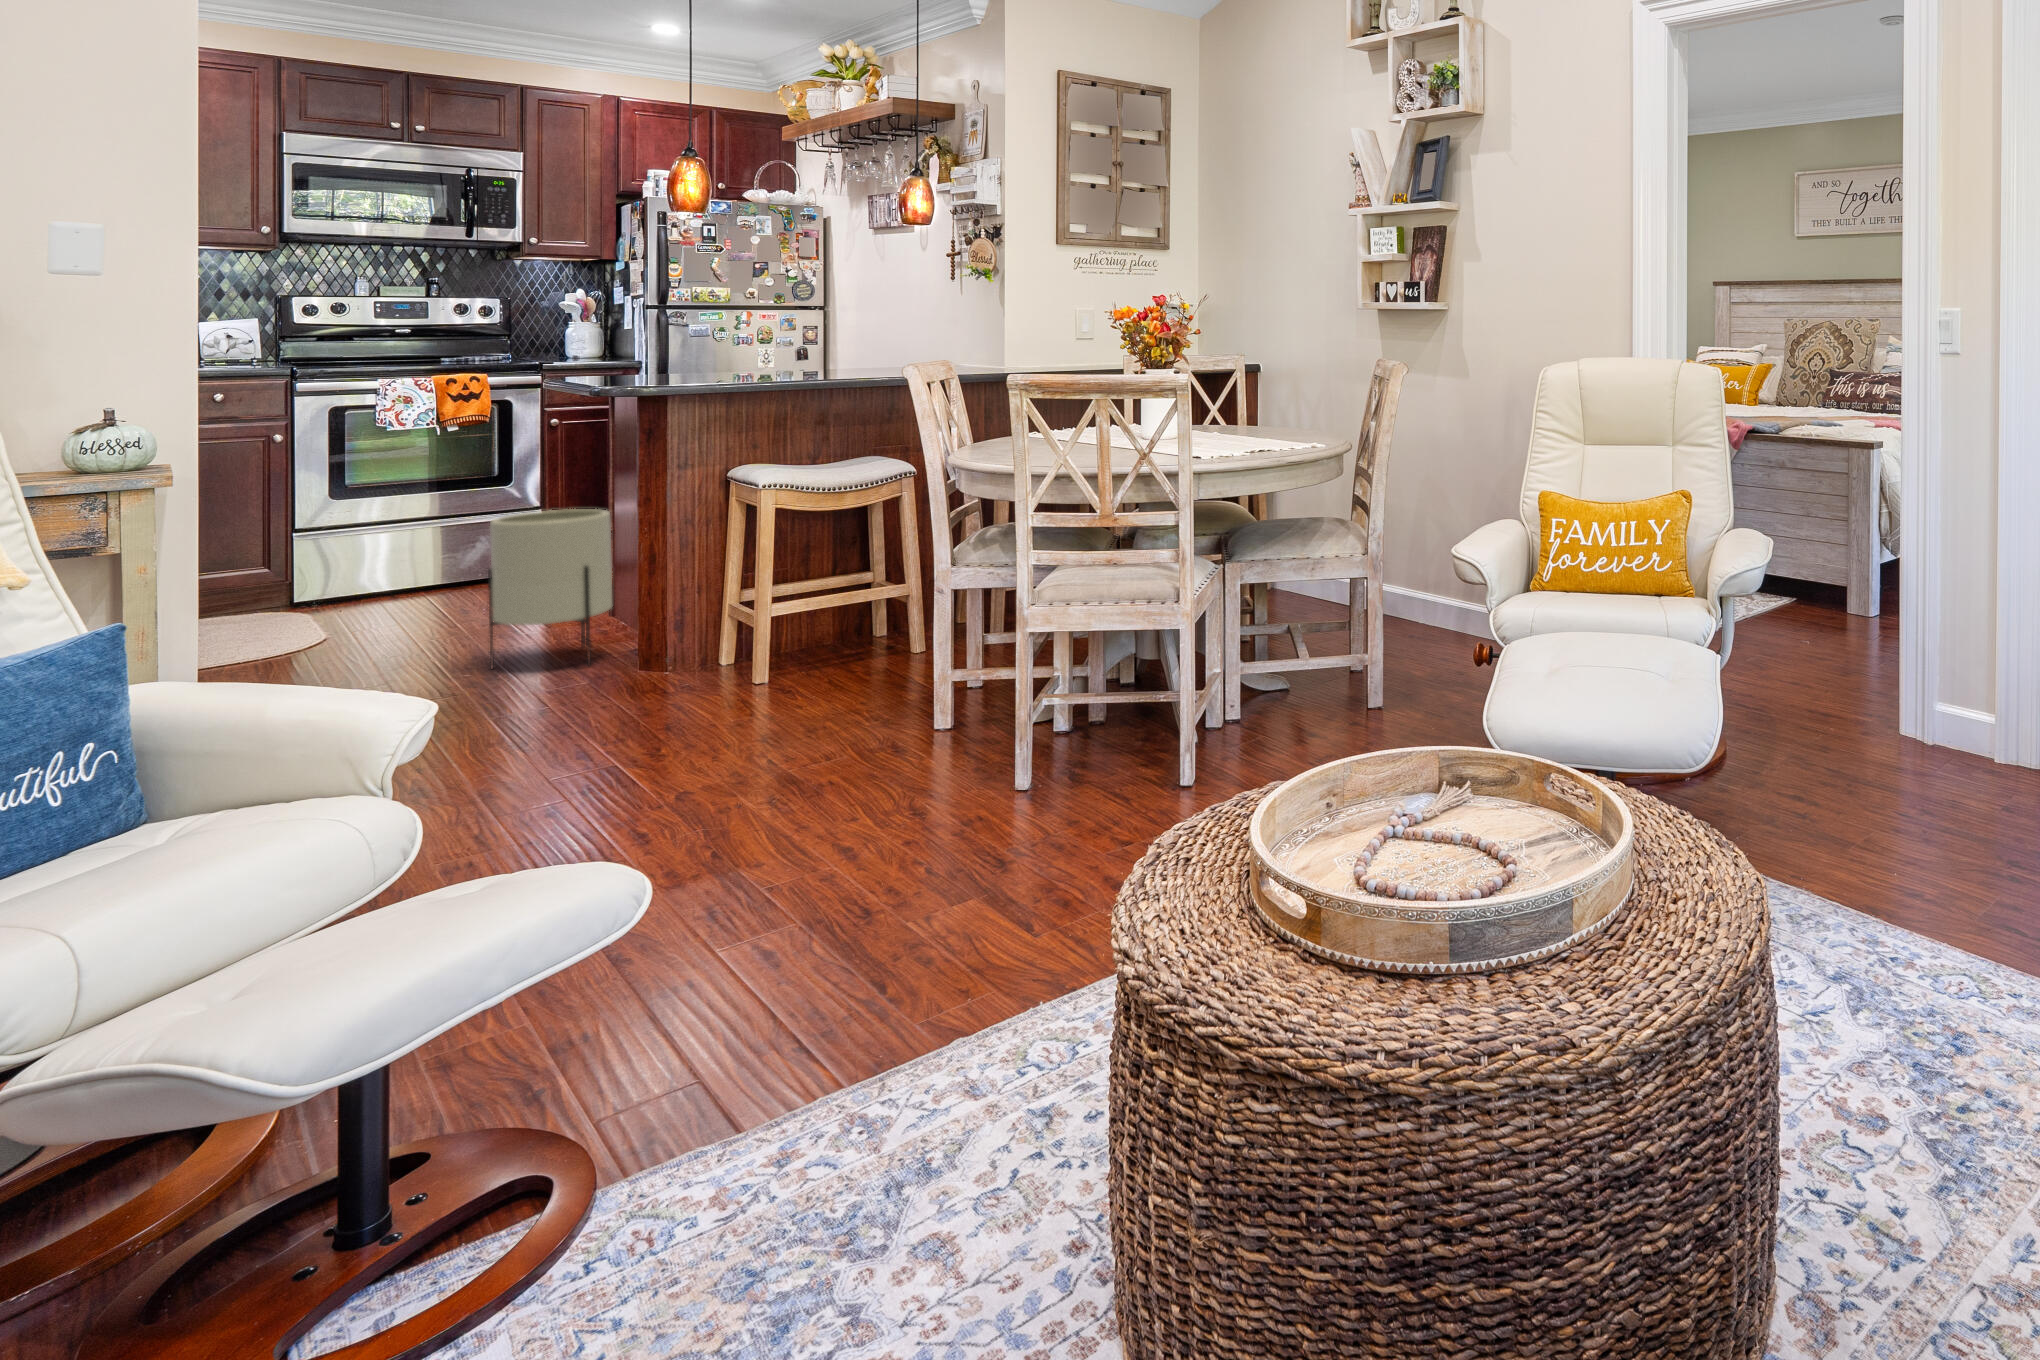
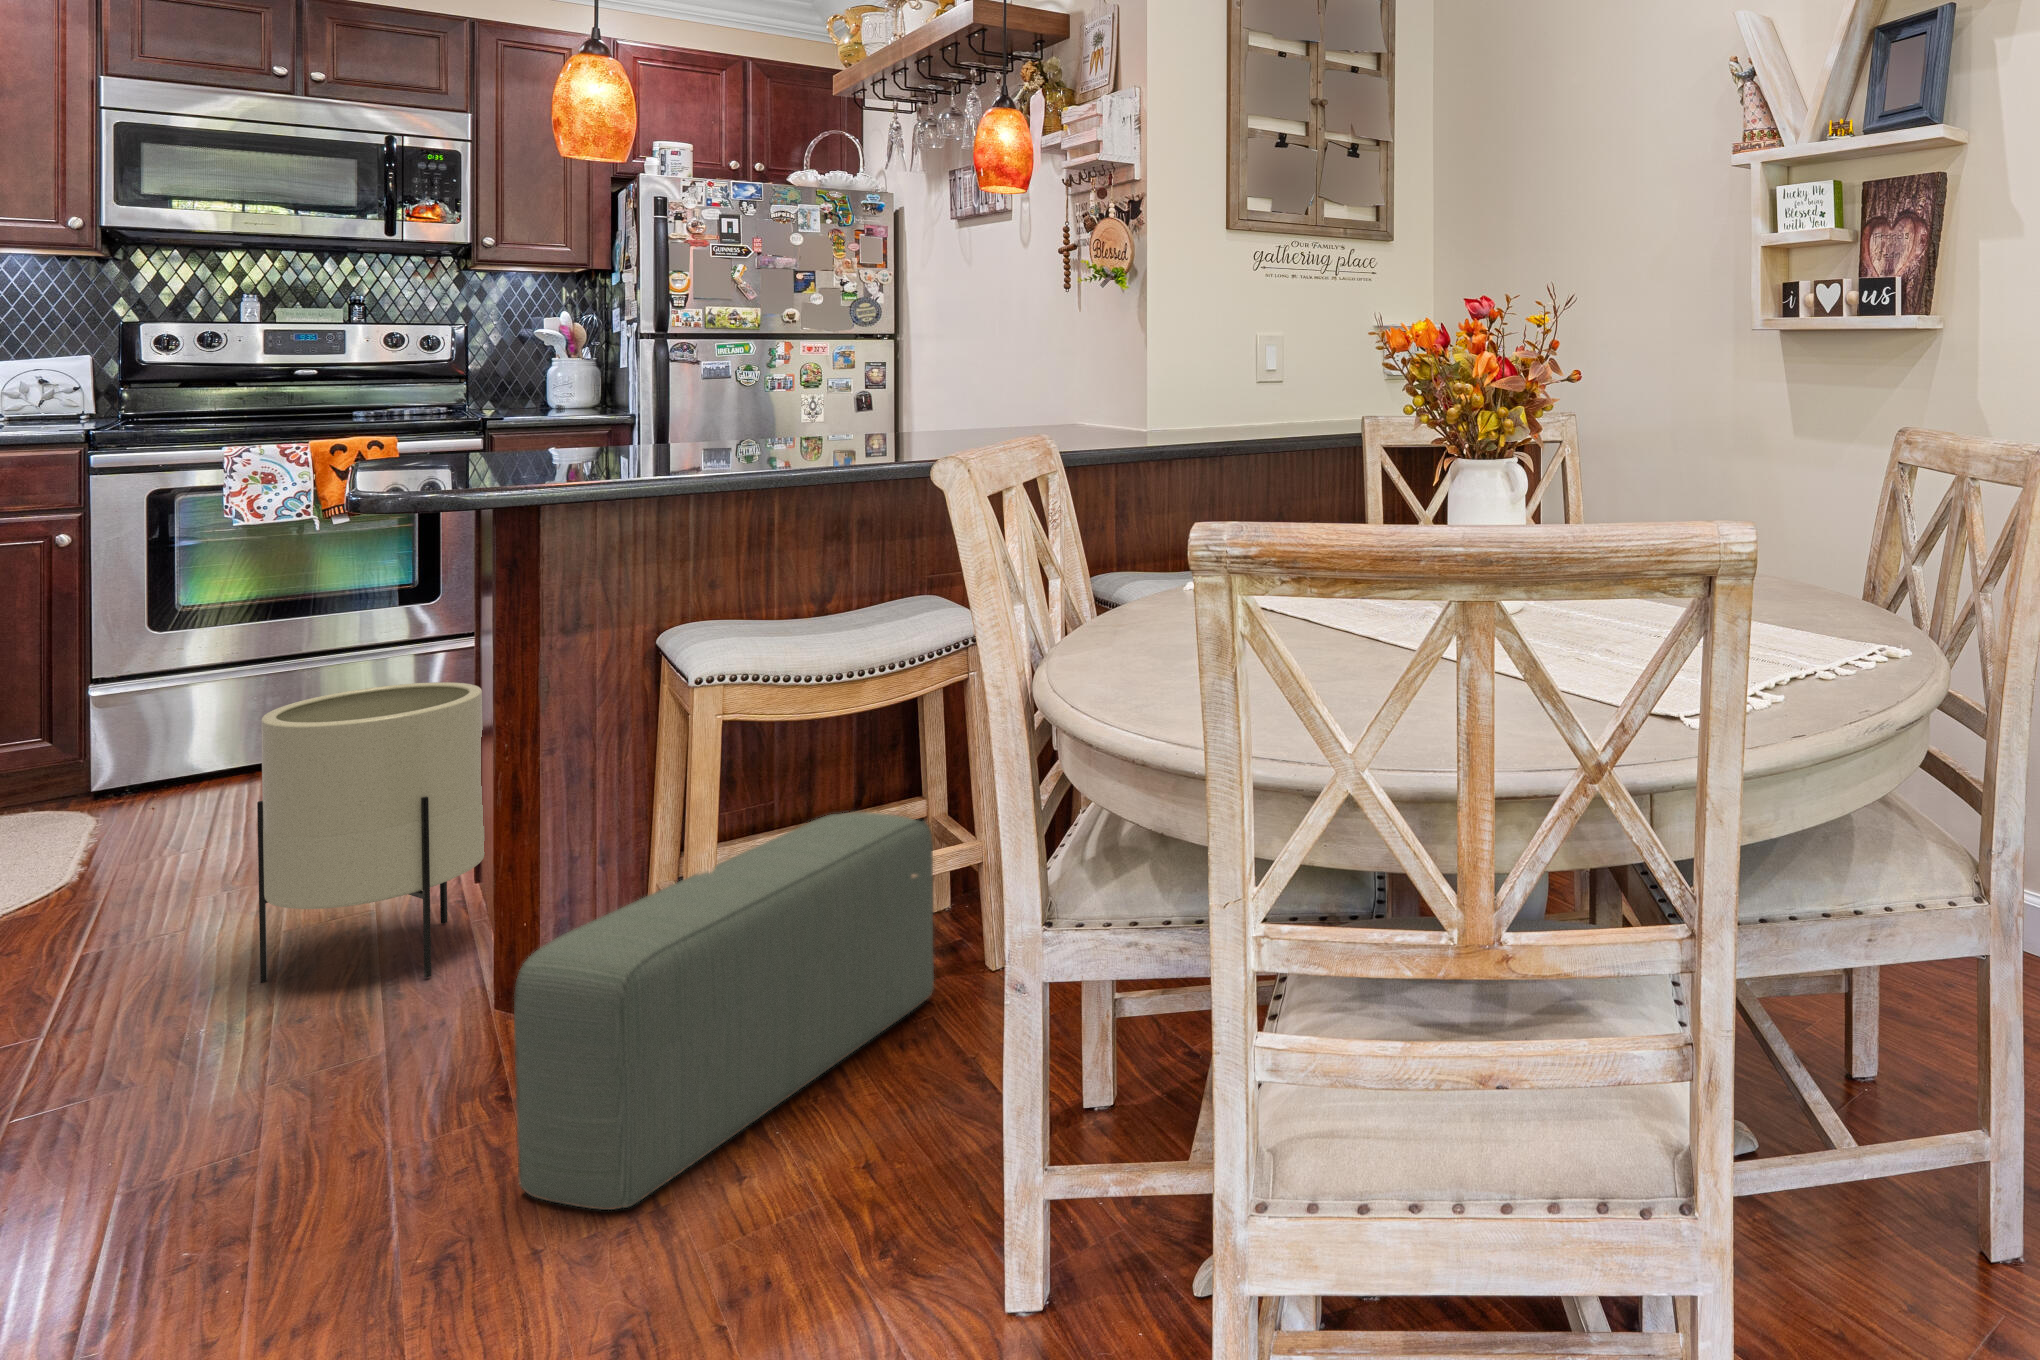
pouf: none [685,568,884,725] -> present [514,812,934,1210]

